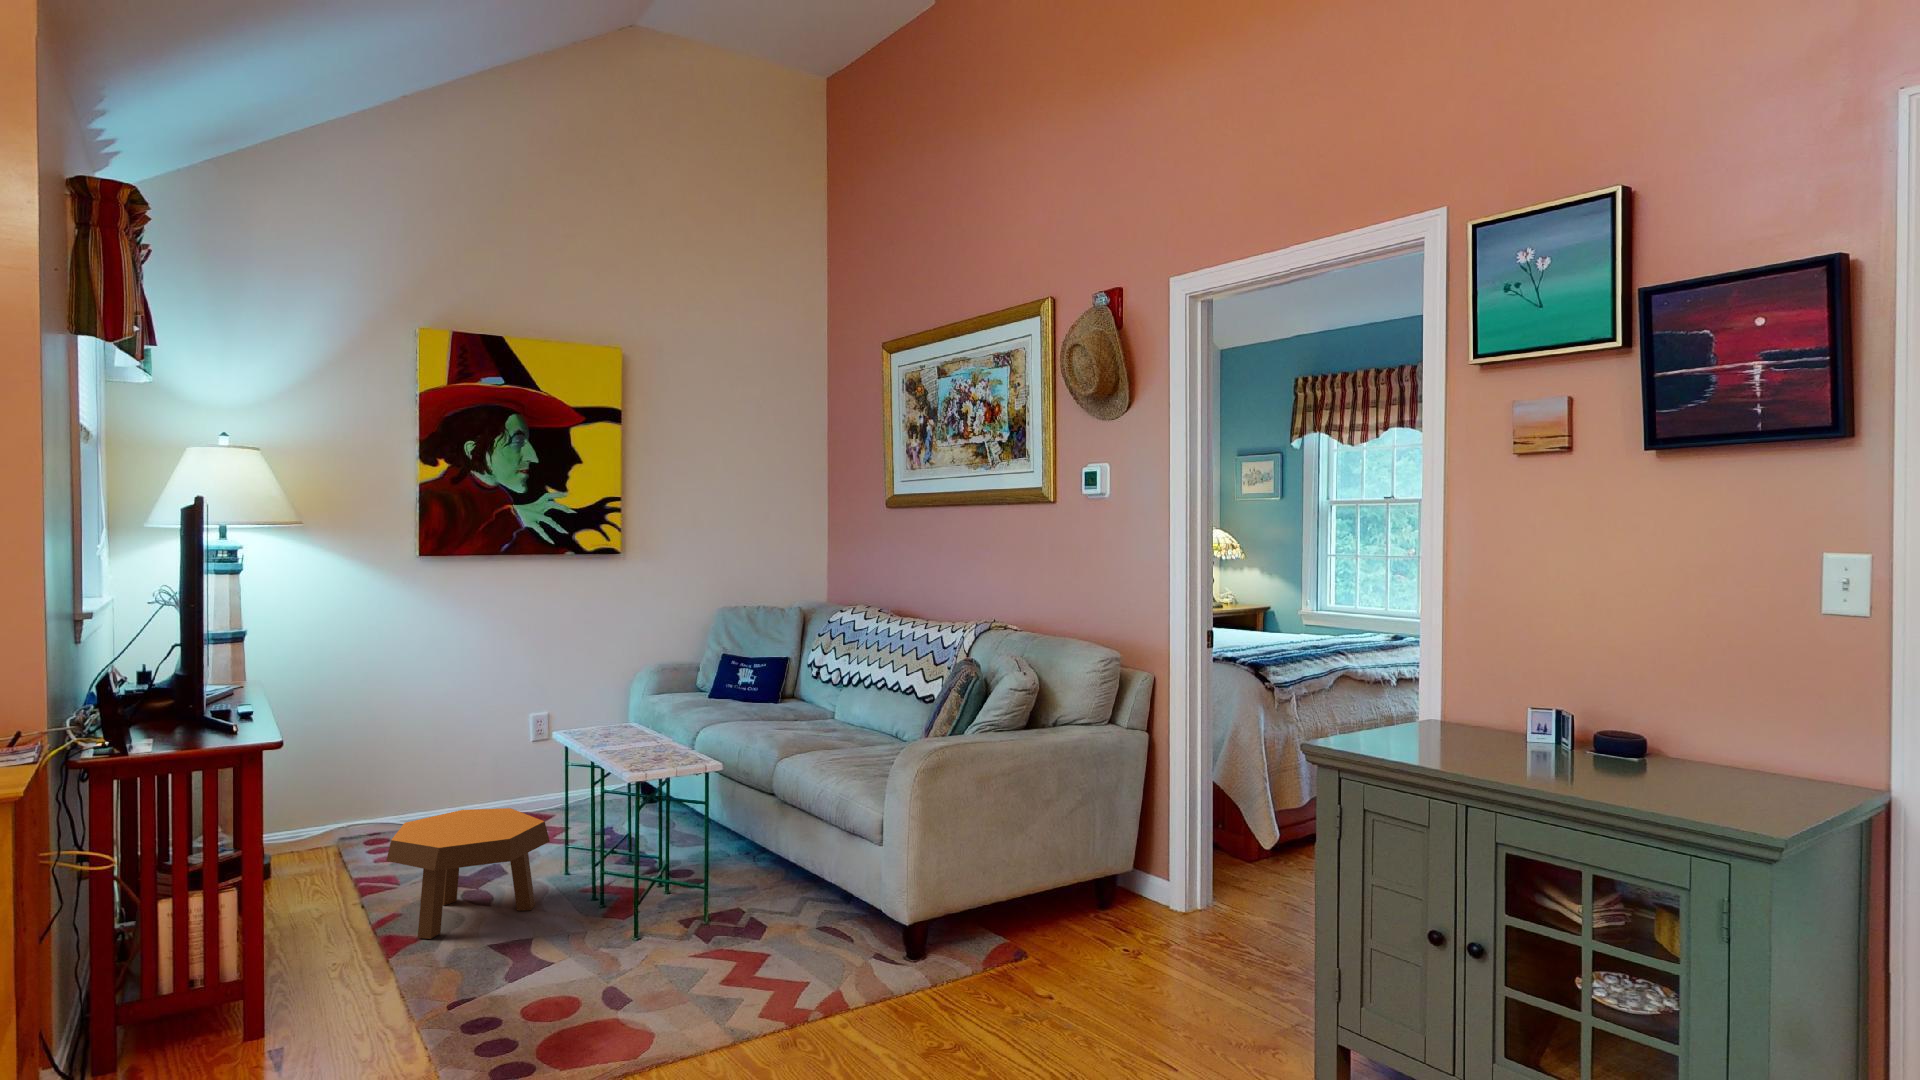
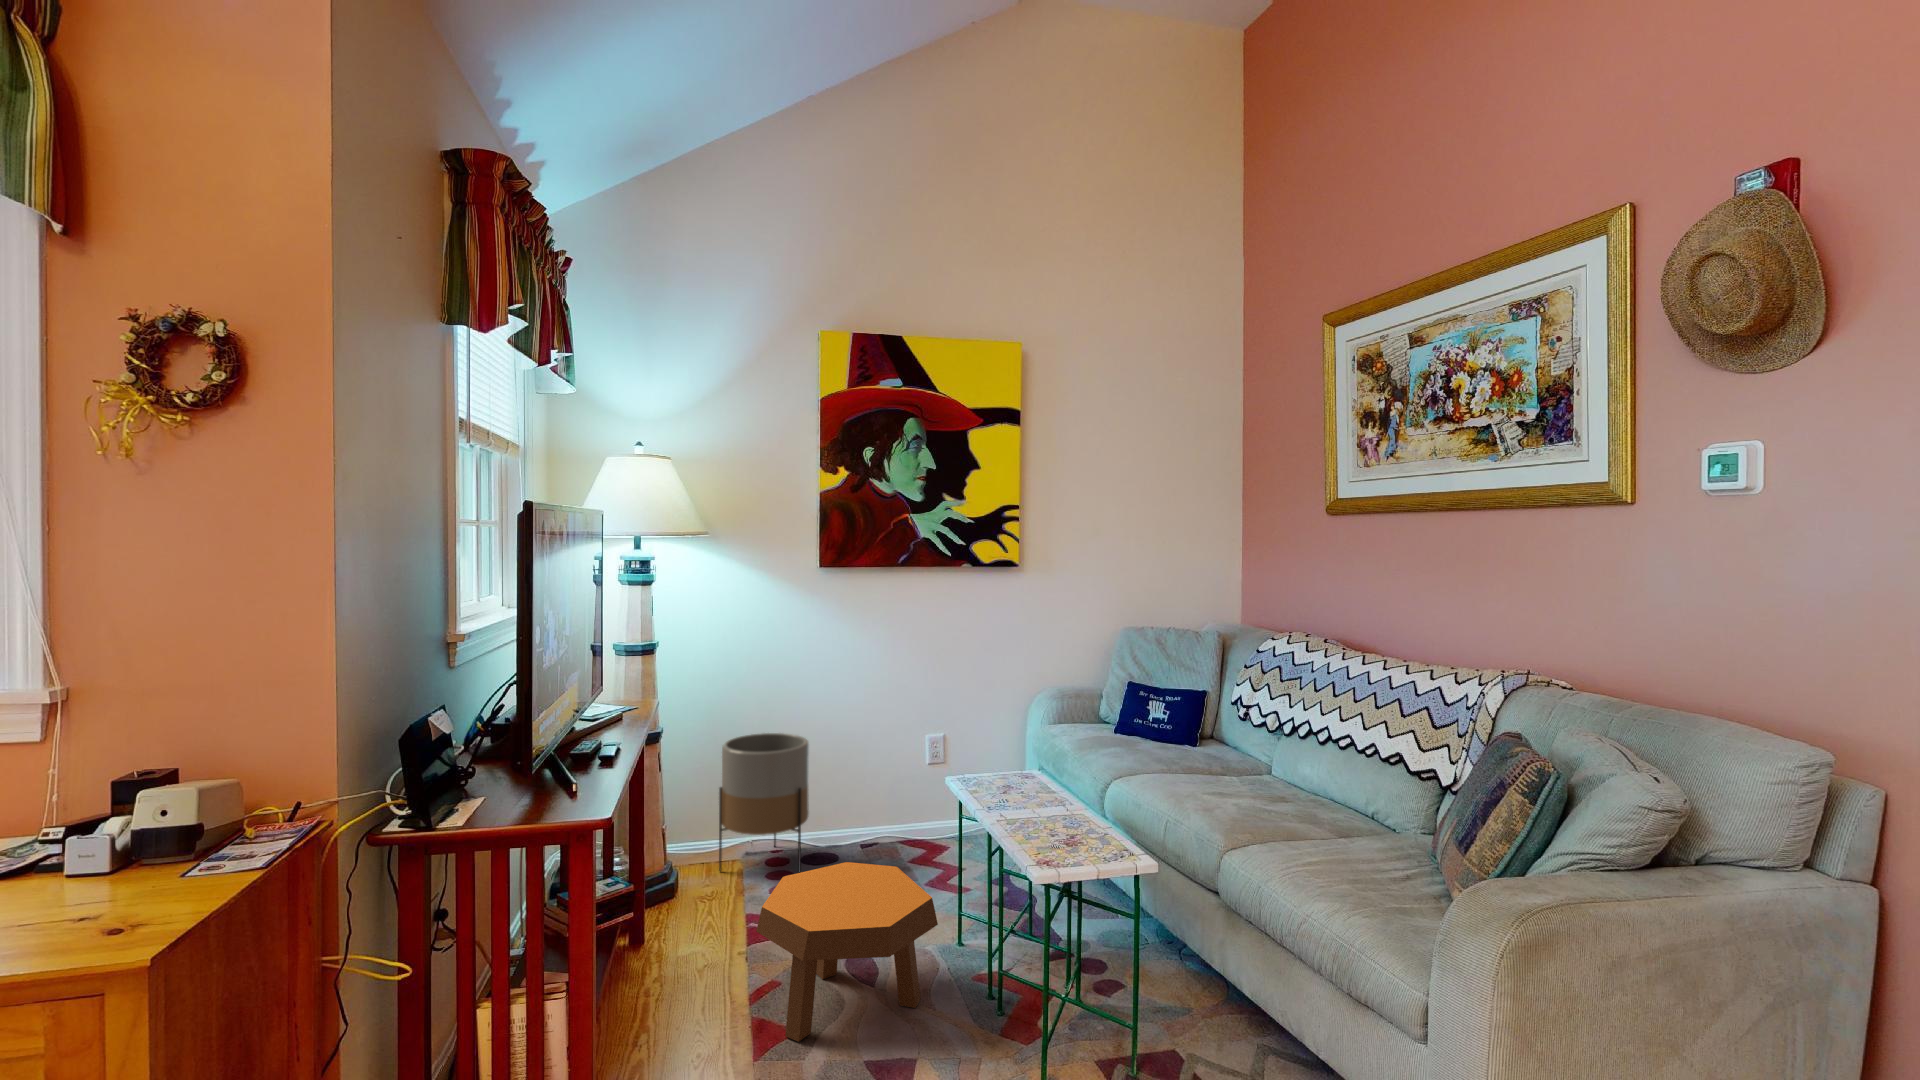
planter: none [316,720,411,853] -> present [719,733,809,872]

